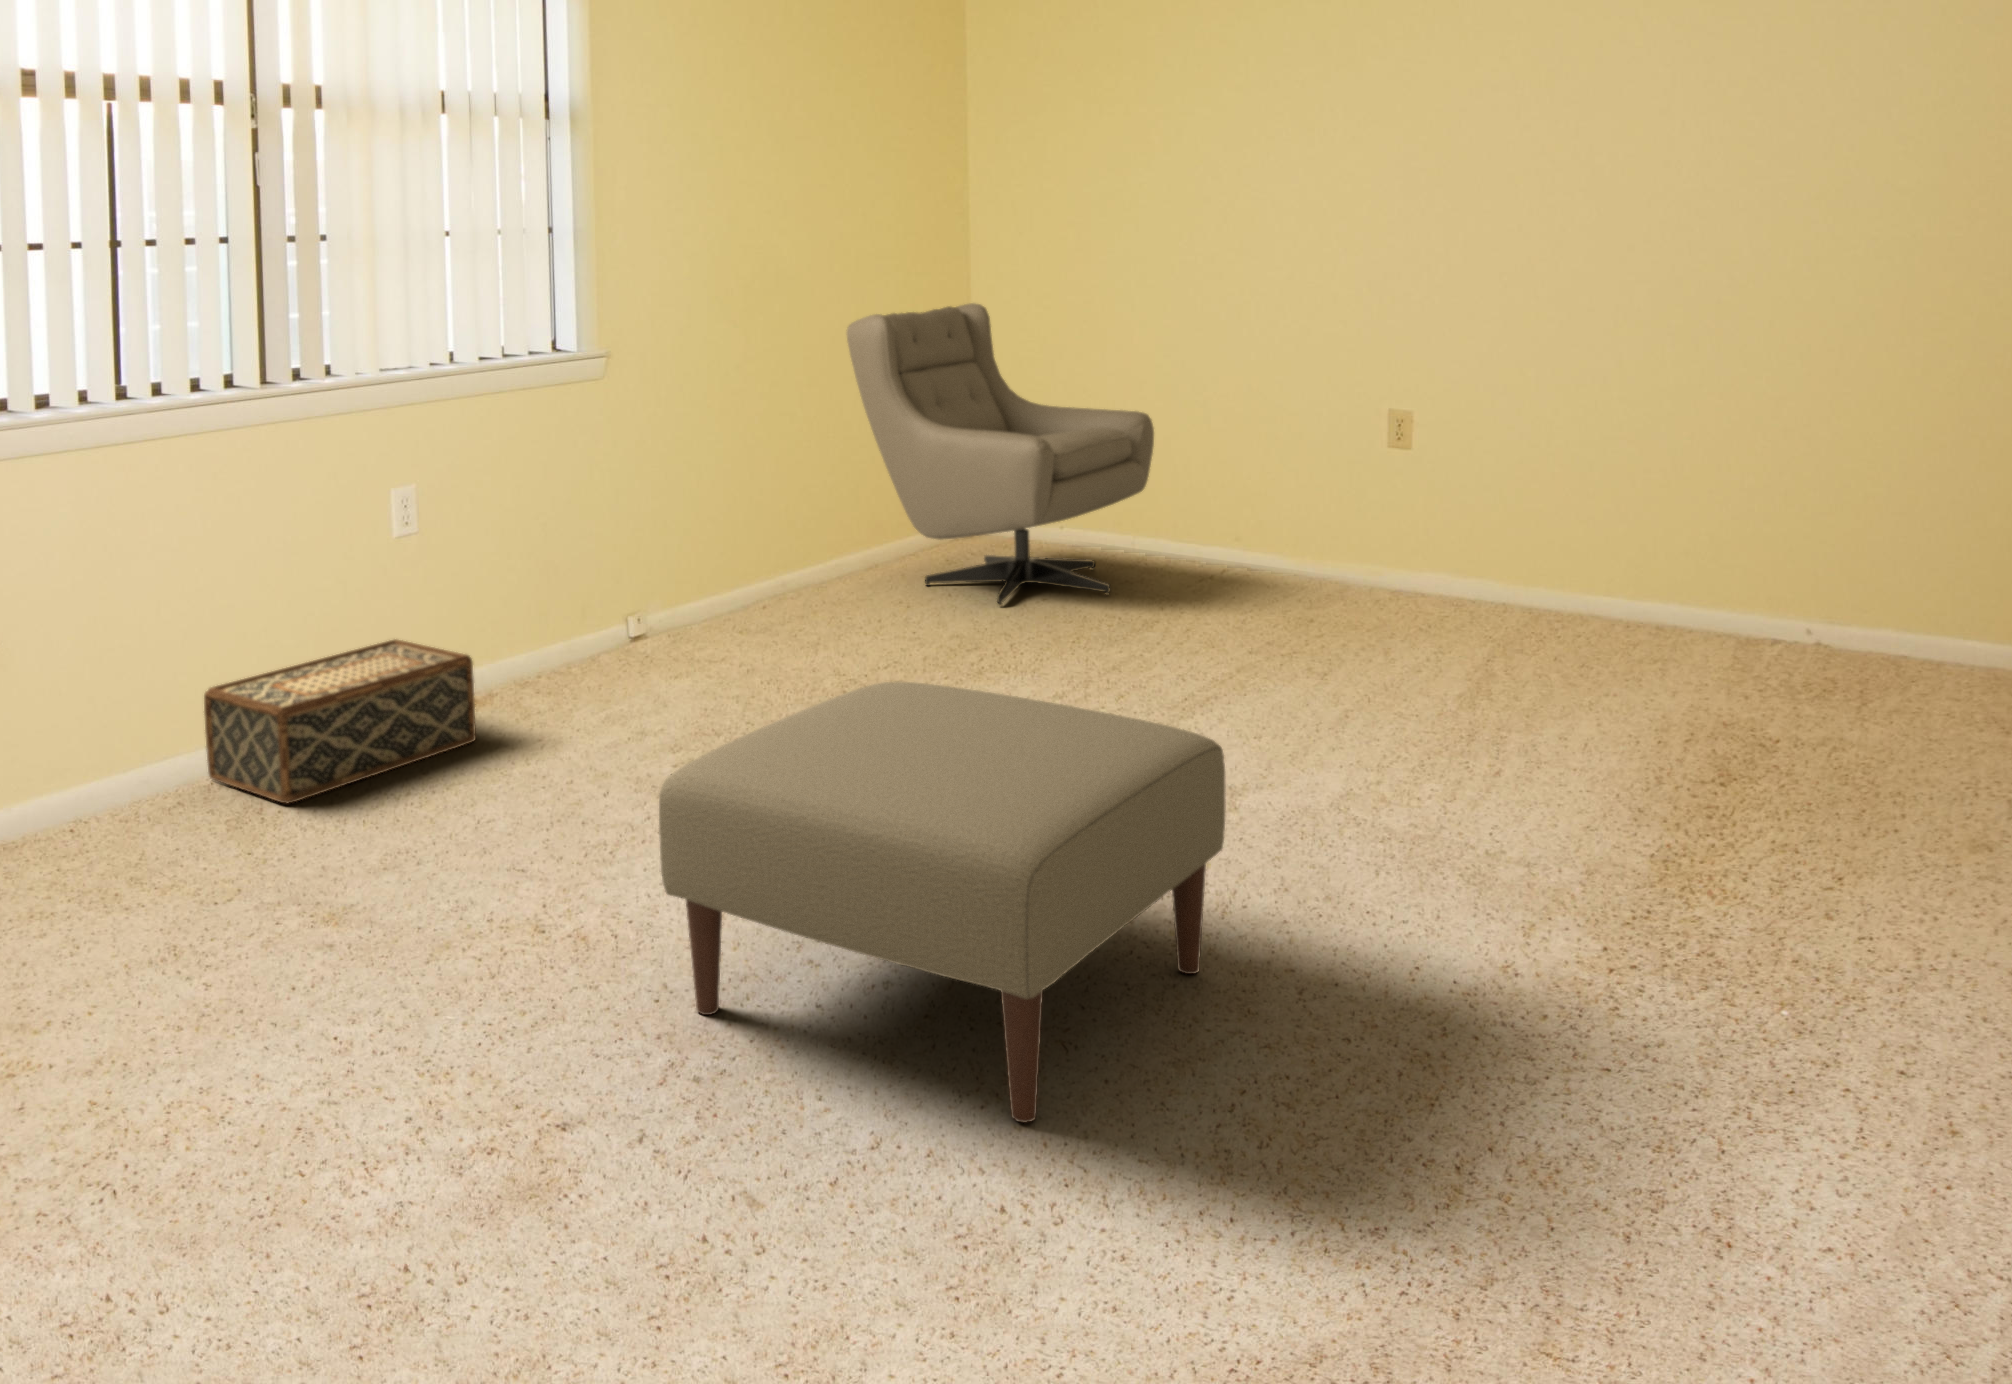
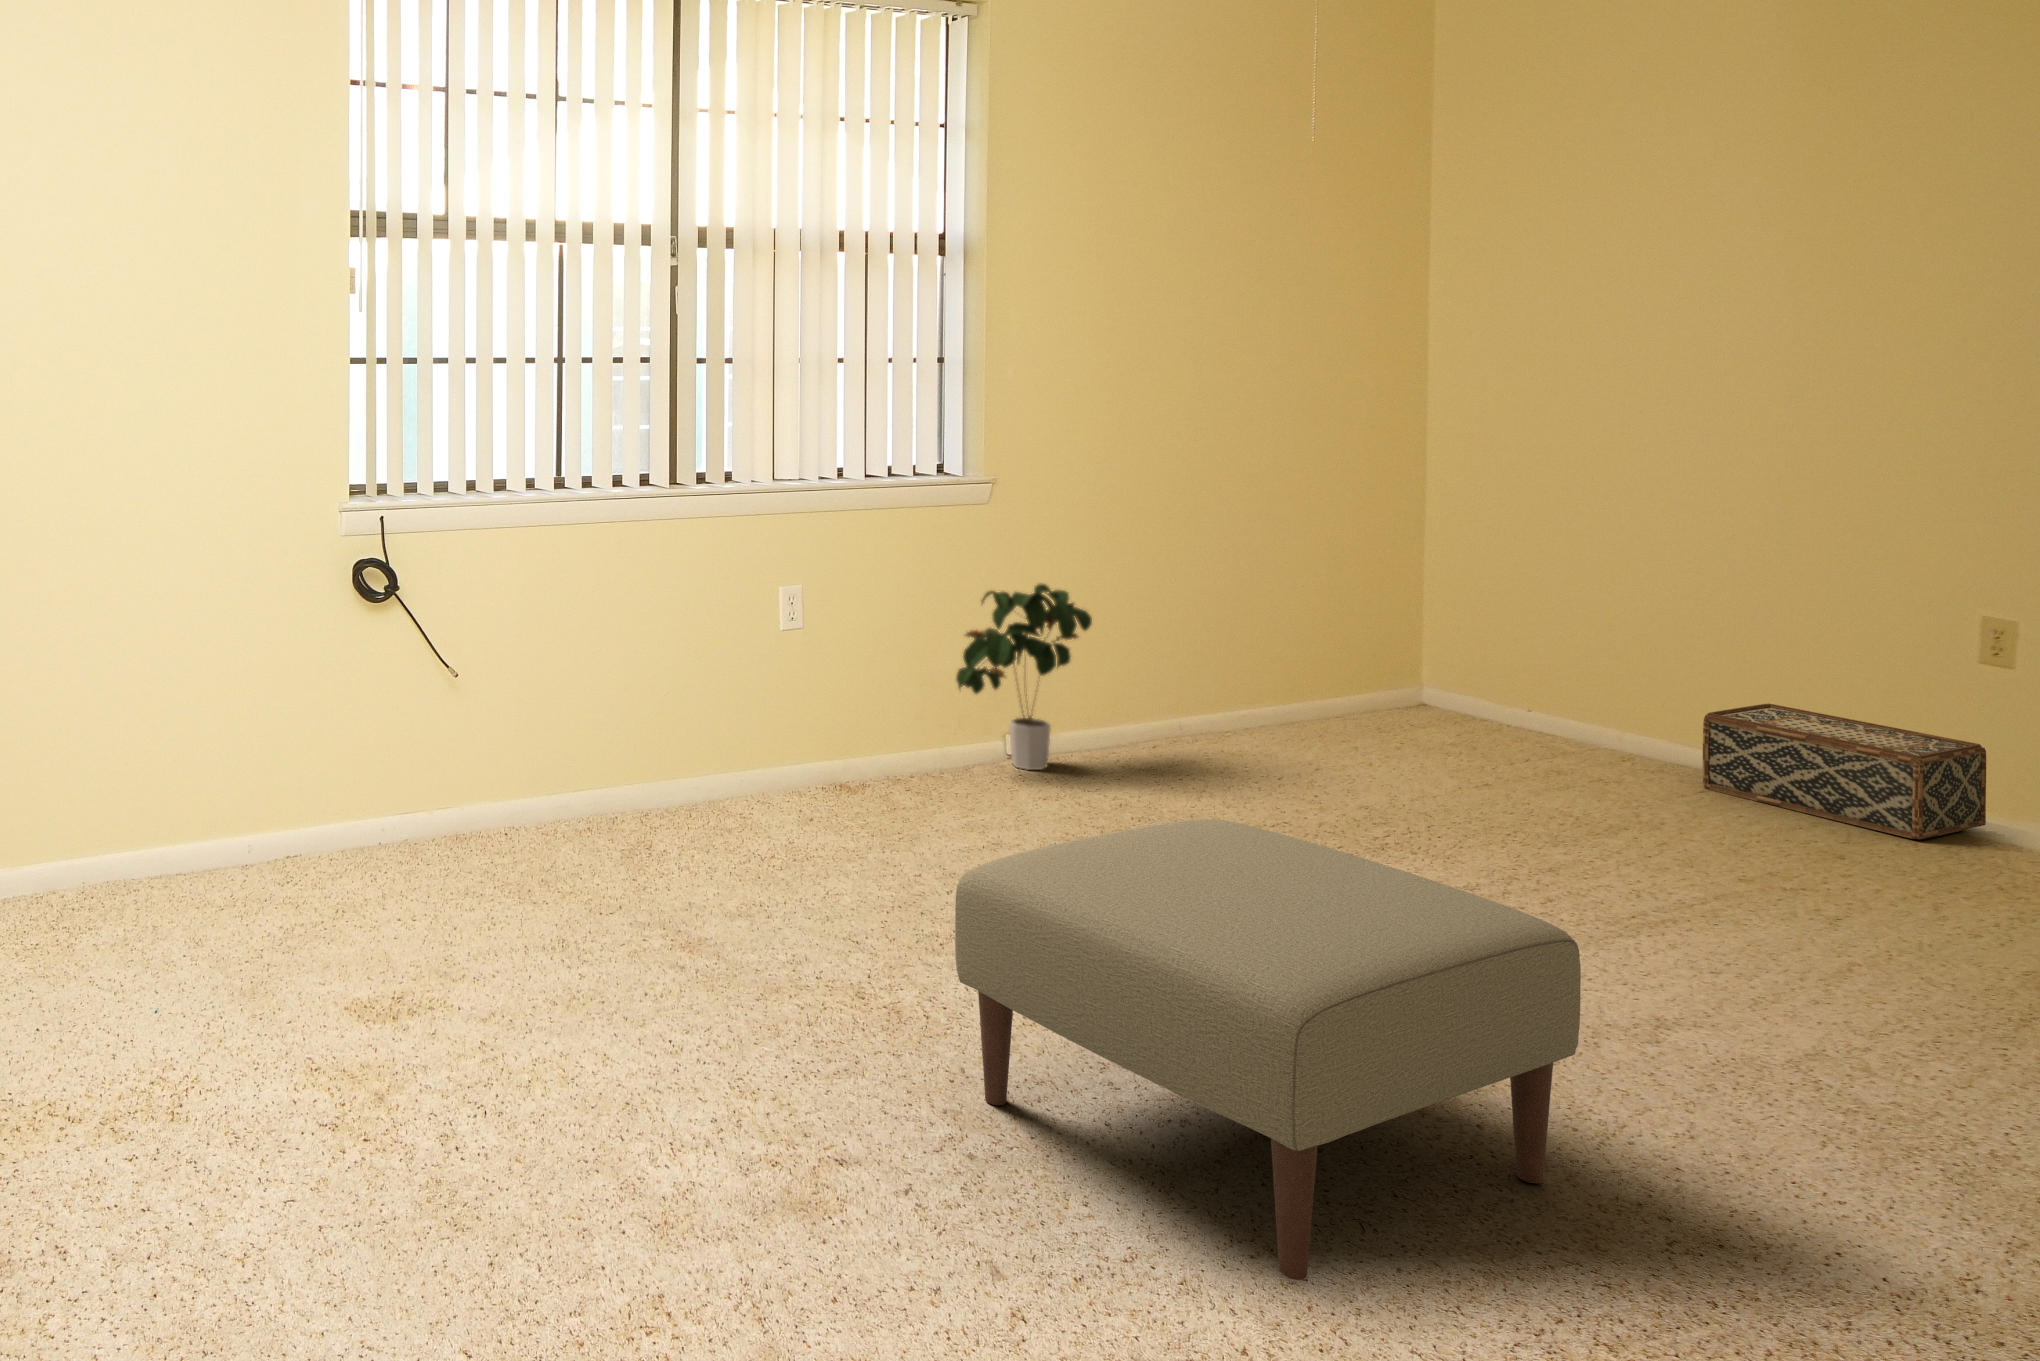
armchair: present [847,303,1154,606] -> none [1251,443,1622,774]
potted plant: none [584,464,712,656] -> present [956,584,1092,770]
woven basket: present [204,639,476,803] -> present [1703,704,1986,839]

